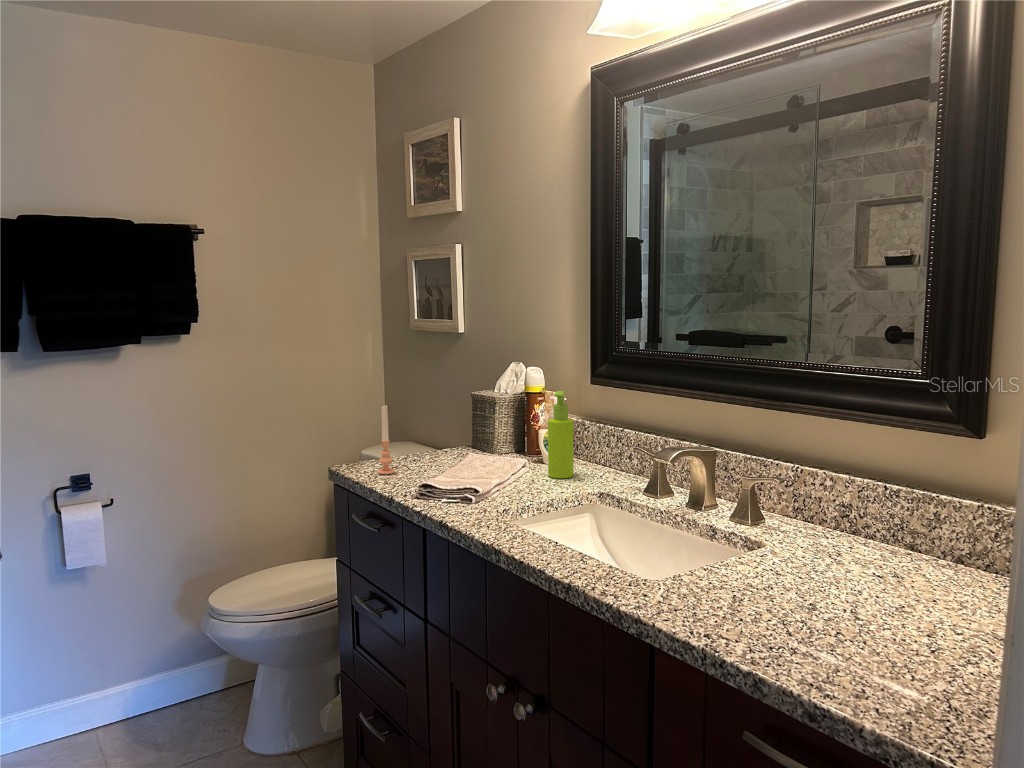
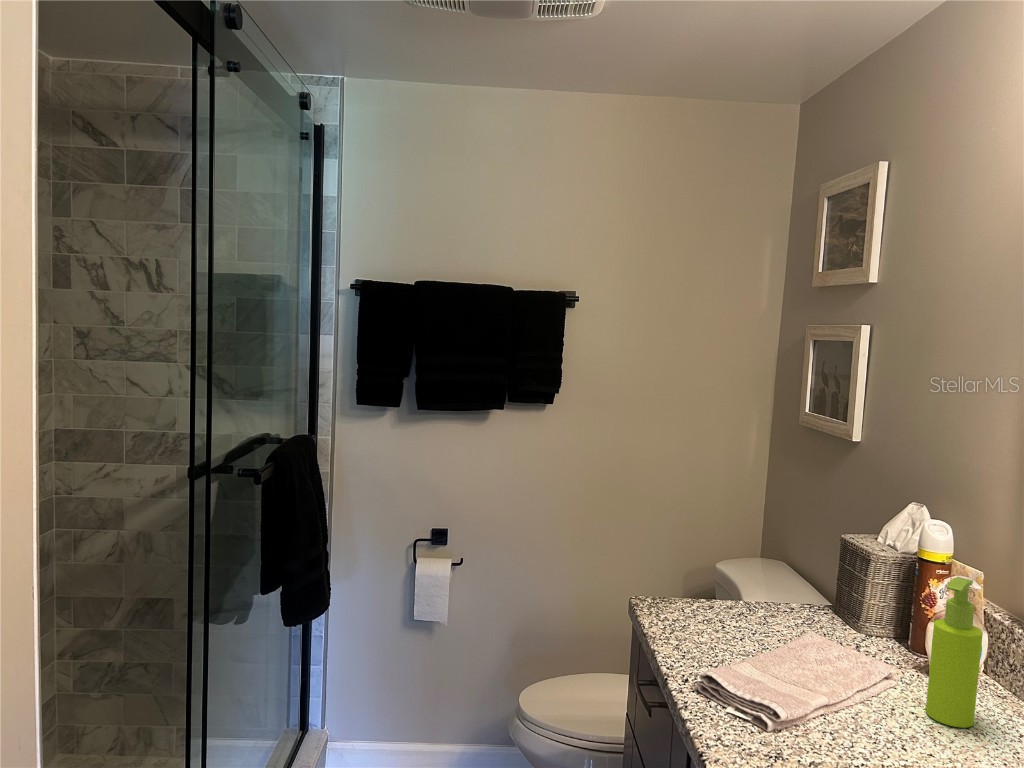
candle: present [378,405,395,474] -> none [674,537,697,631]

